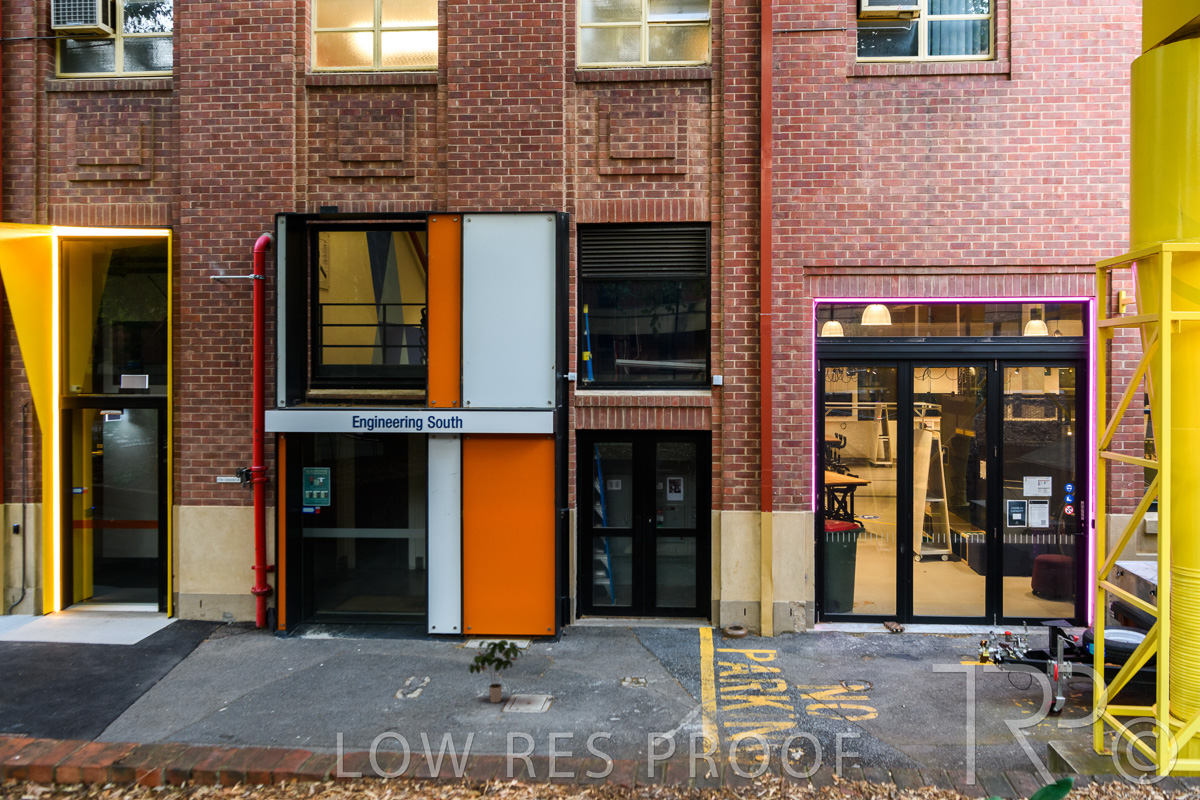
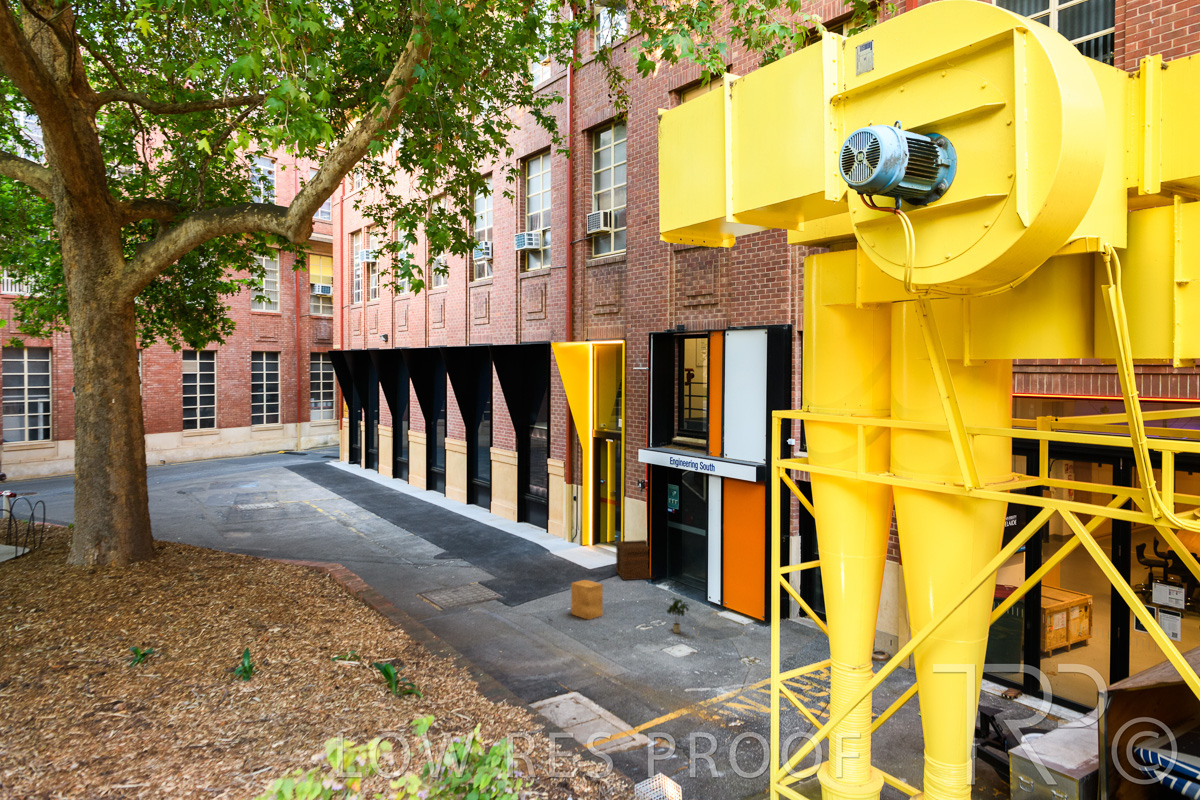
wooden crate: none [195,570,285,648] -> present [616,540,653,580]
cardboard box: none [251,660,319,746] -> present [571,580,603,619]

